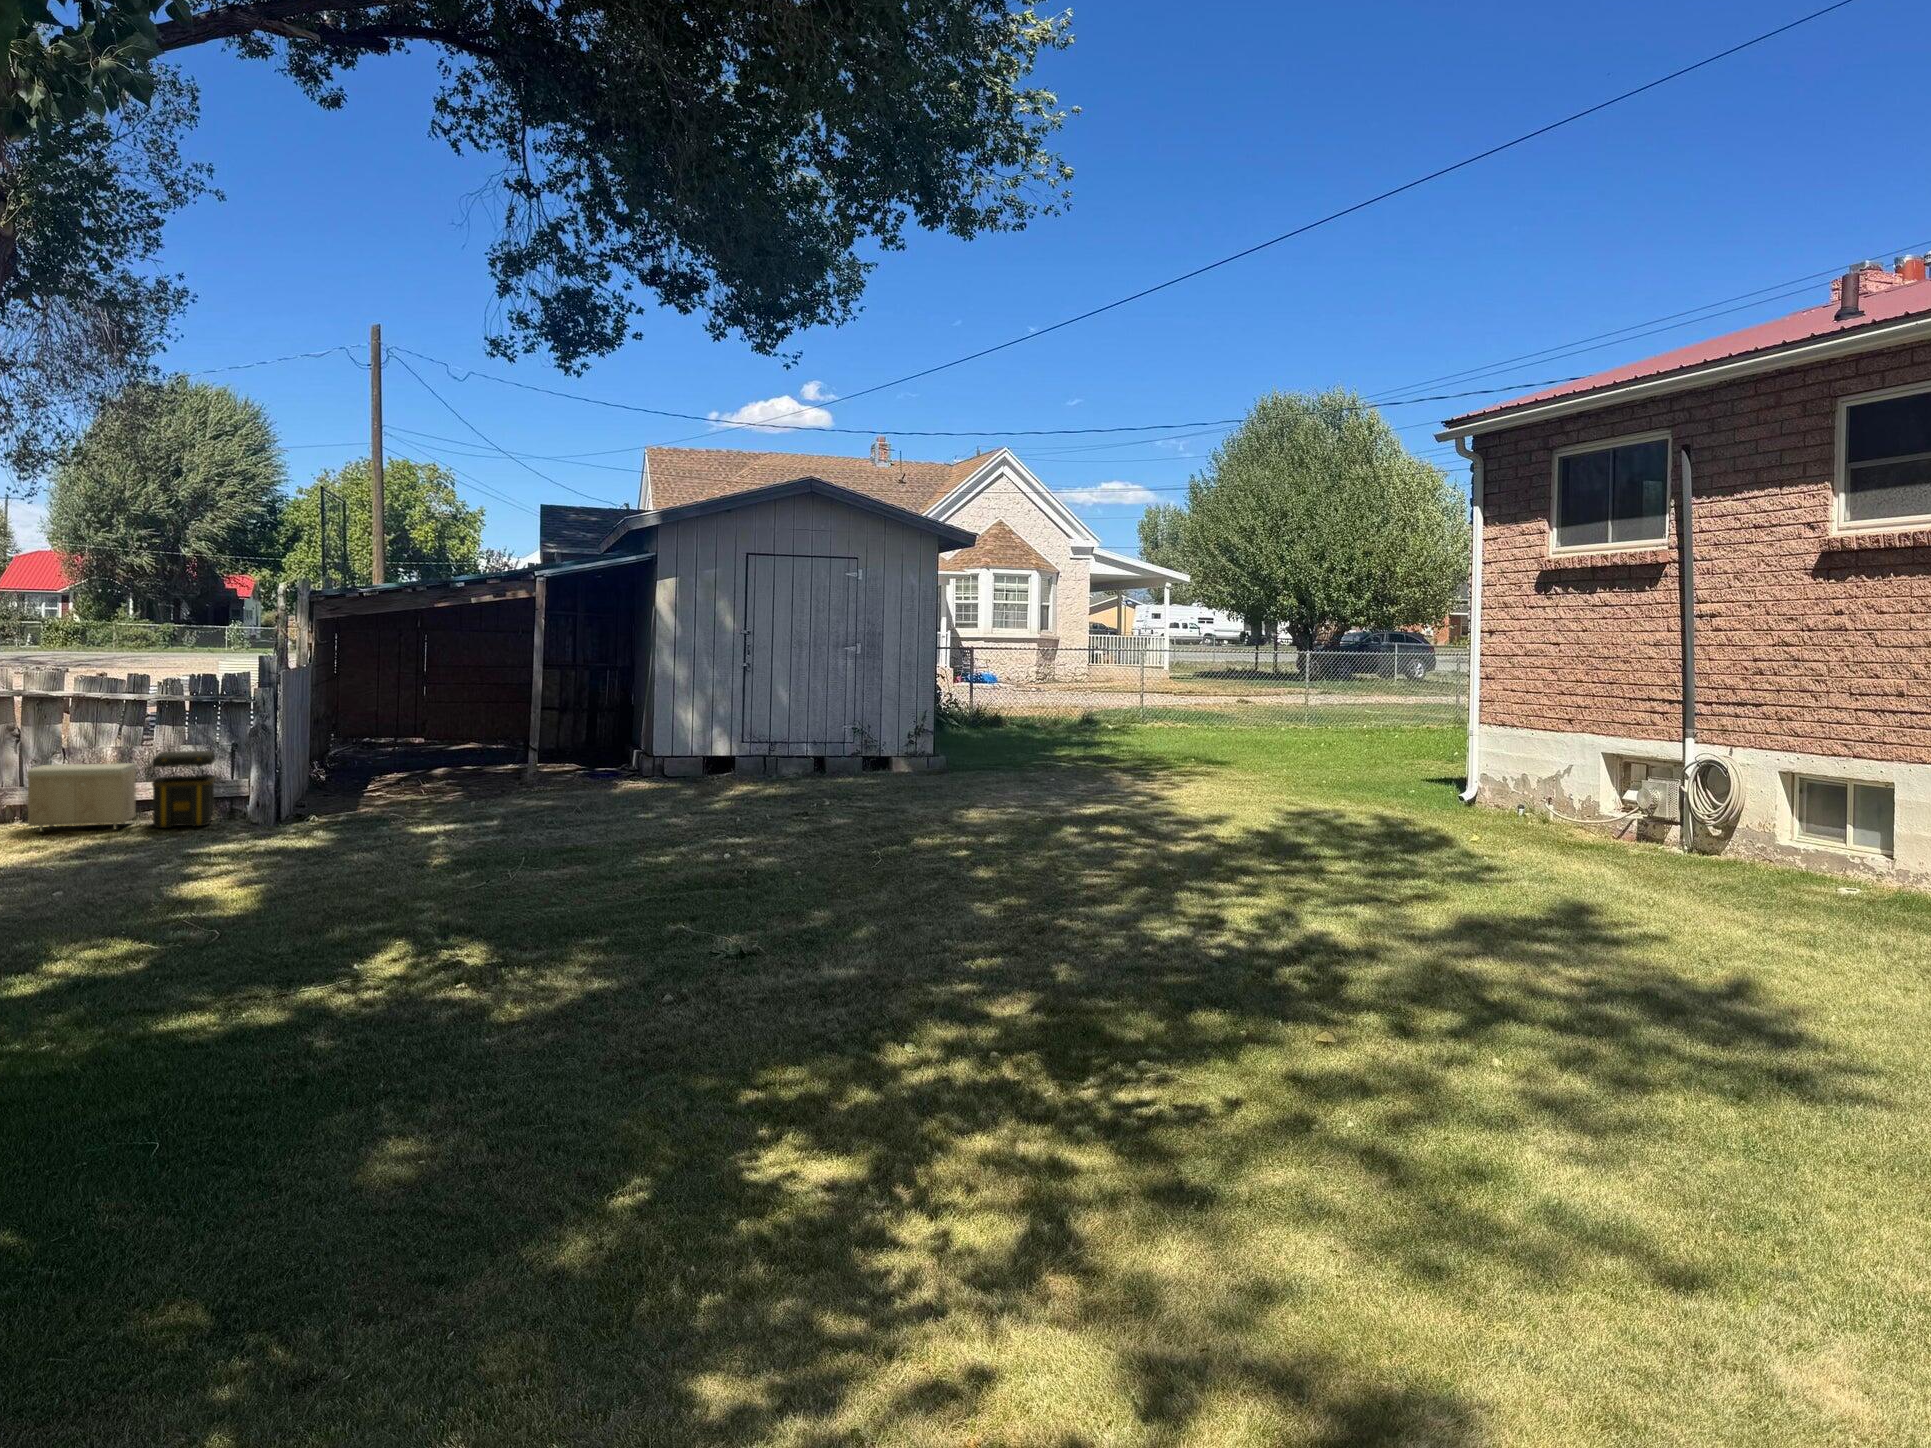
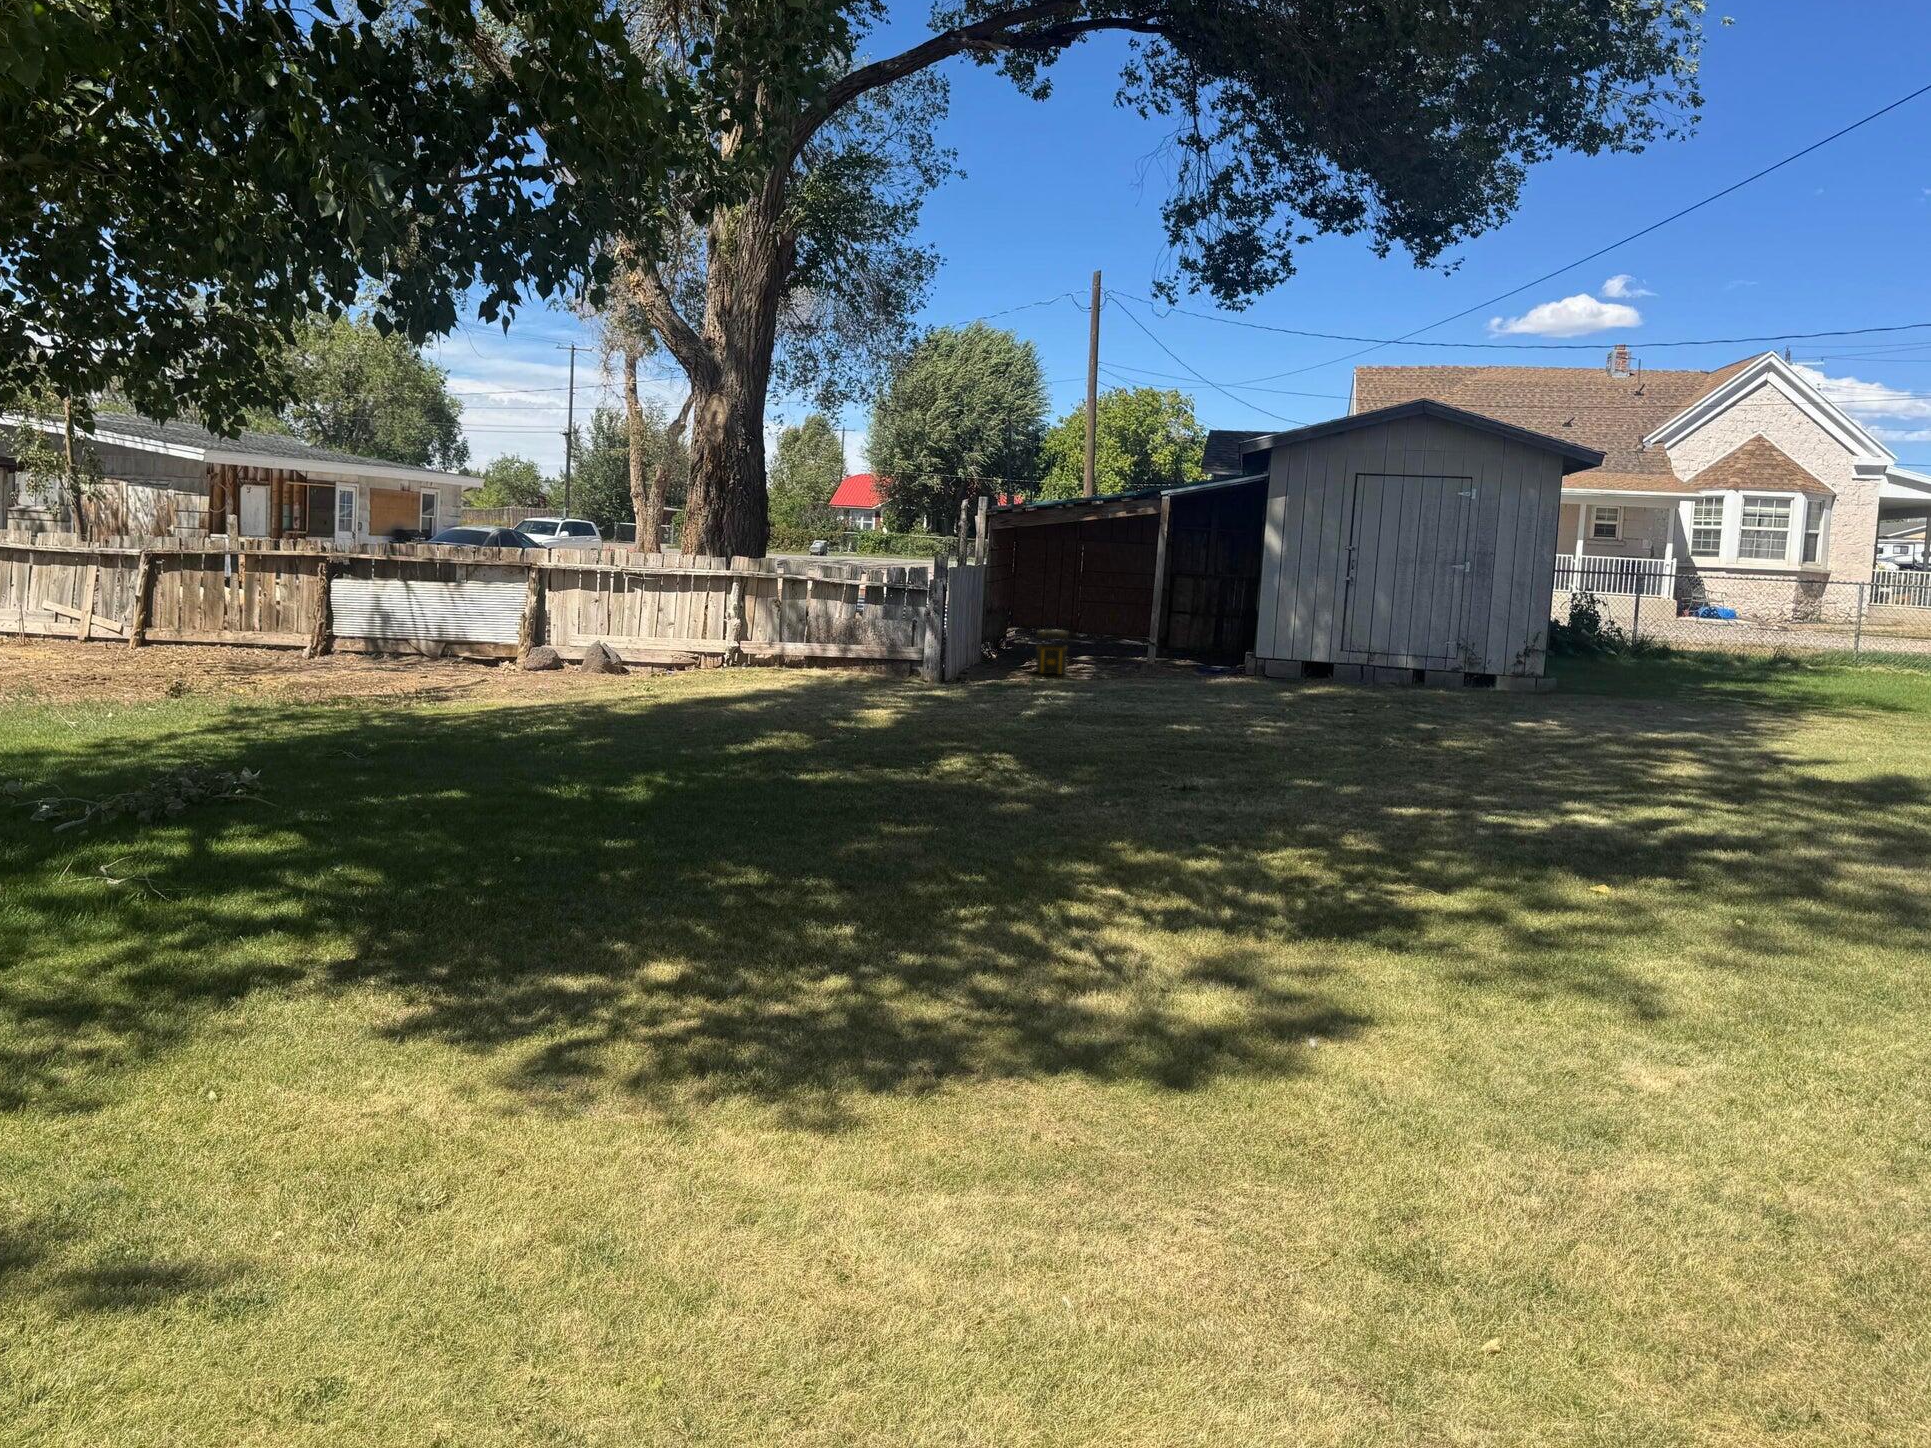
storage bench: present [27,763,136,832] -> none [975,633,1026,672]

